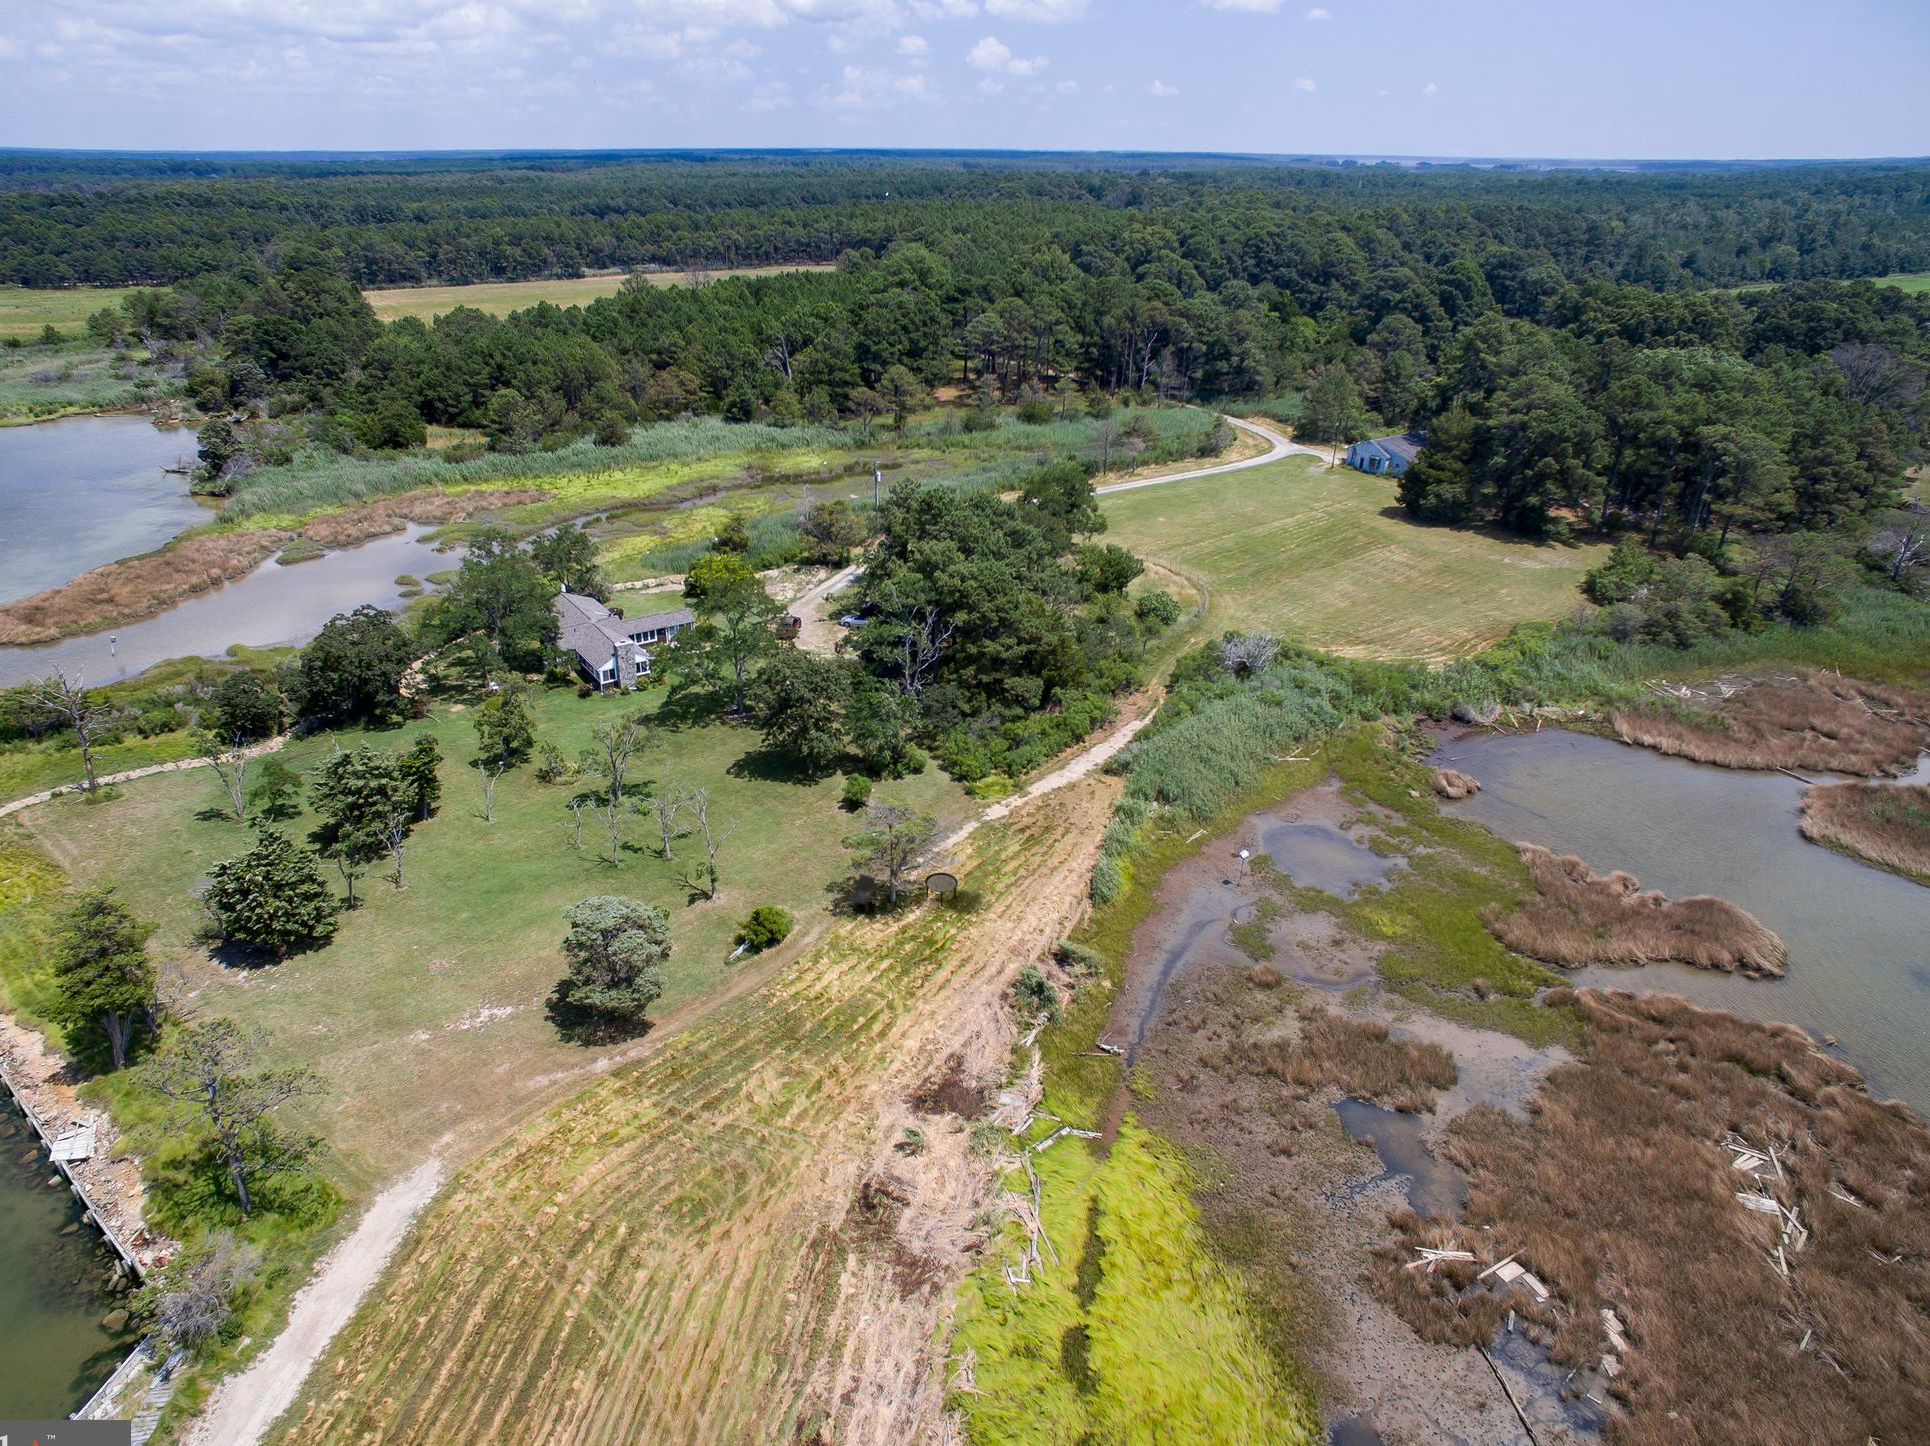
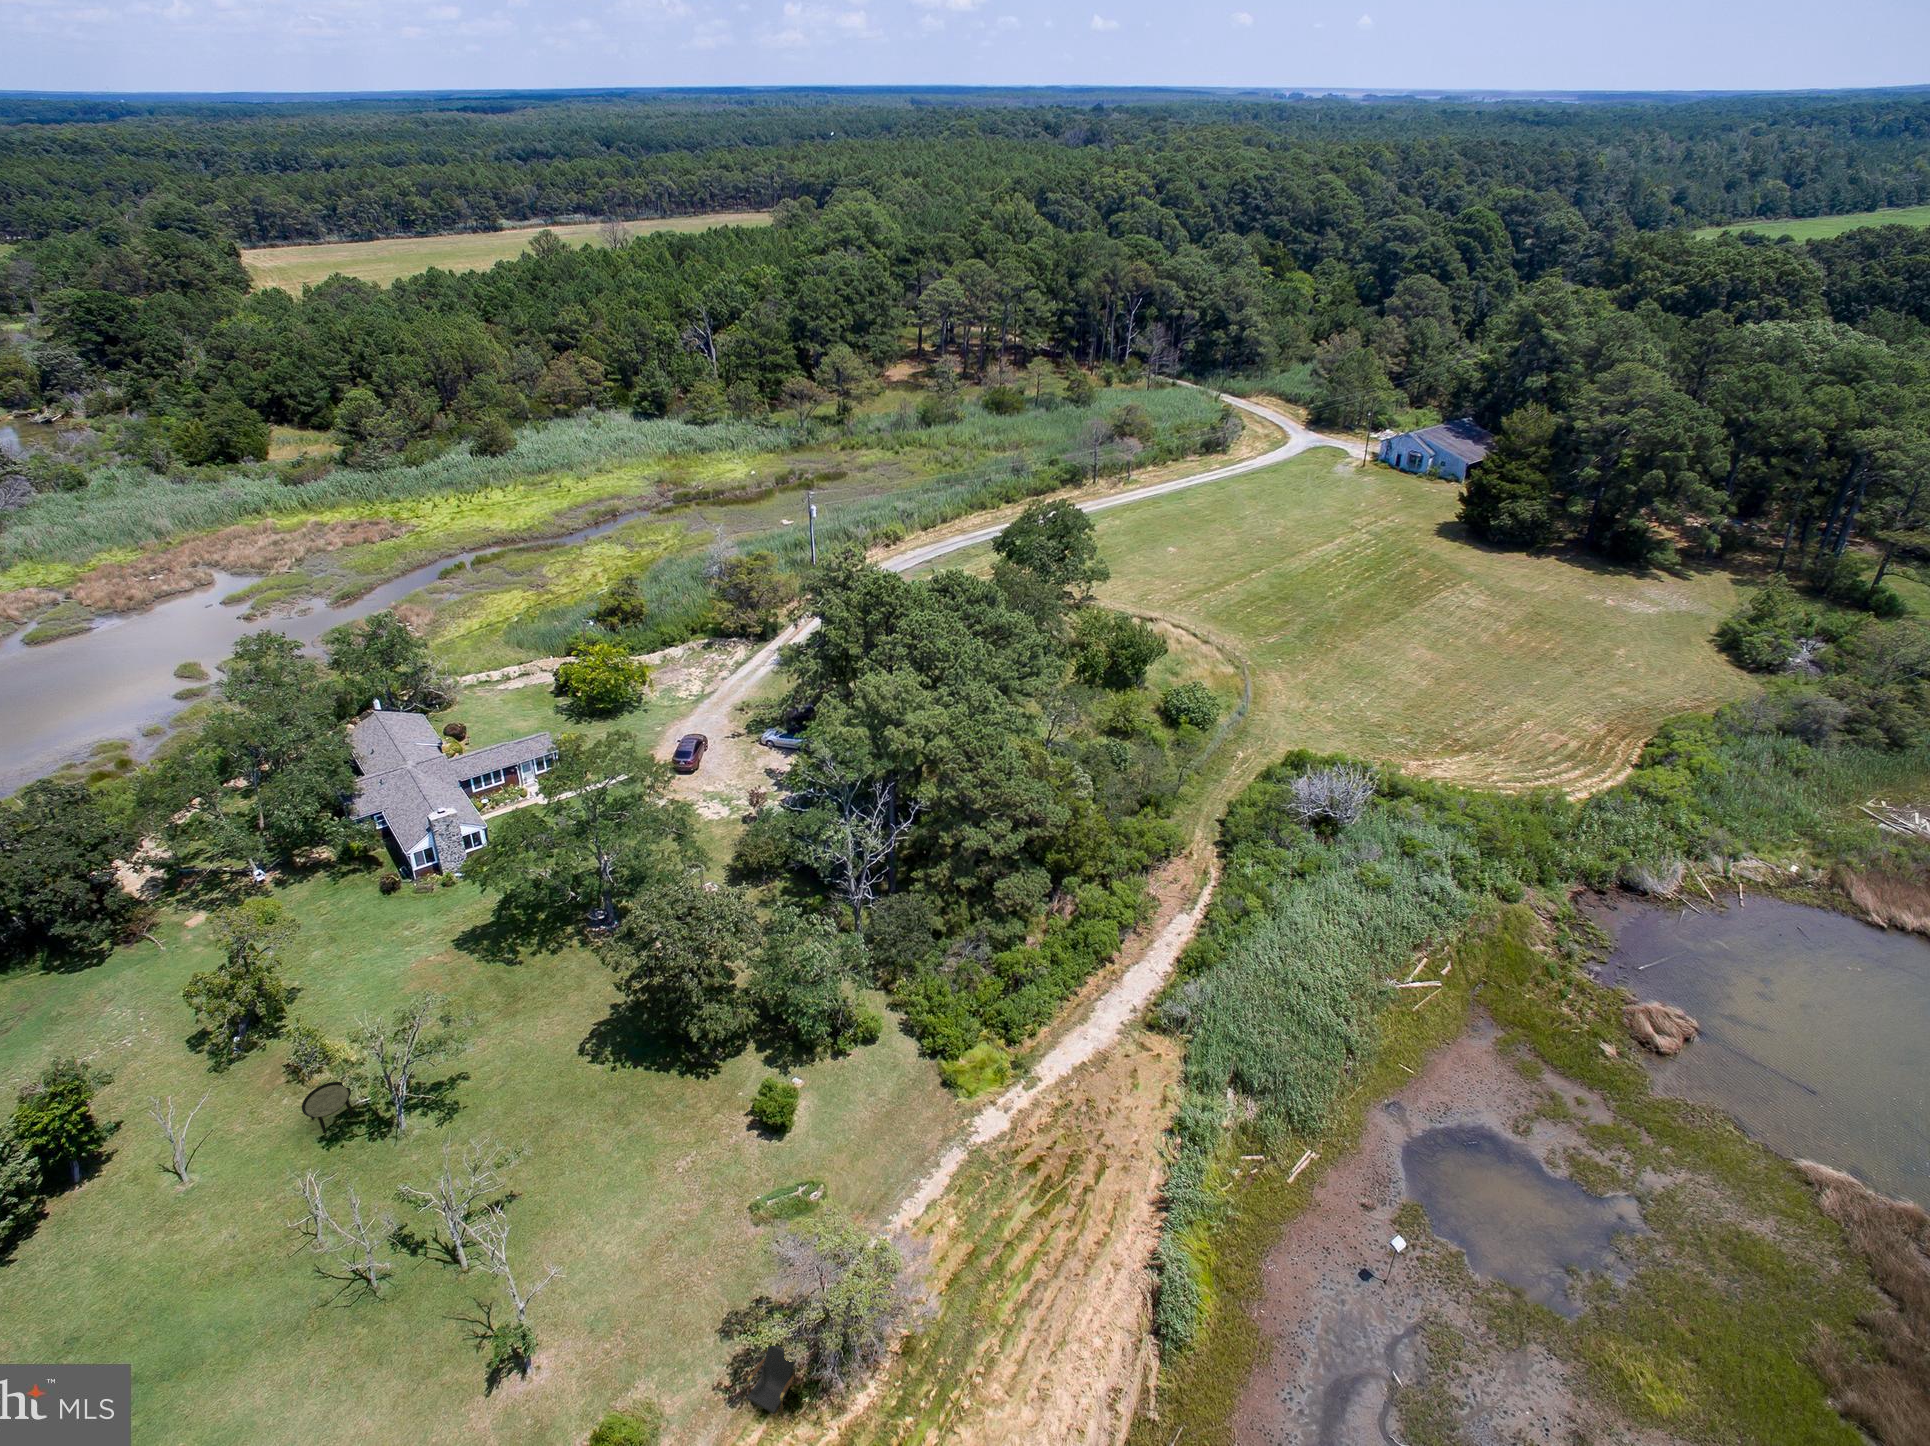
round table: present [925,873,958,907] -> present [302,1082,354,1133]

